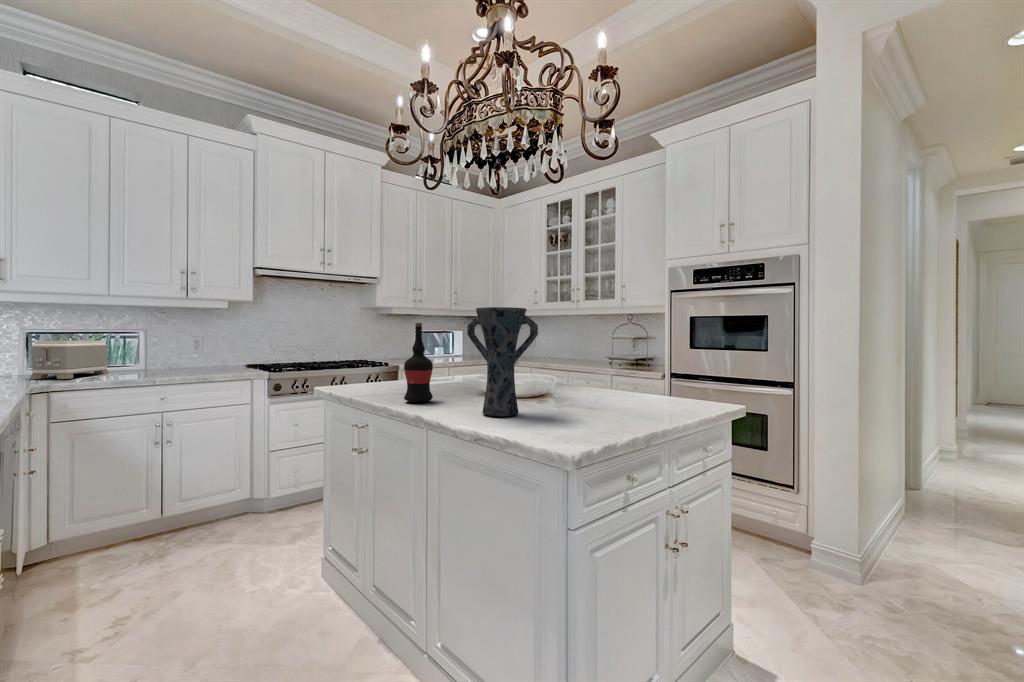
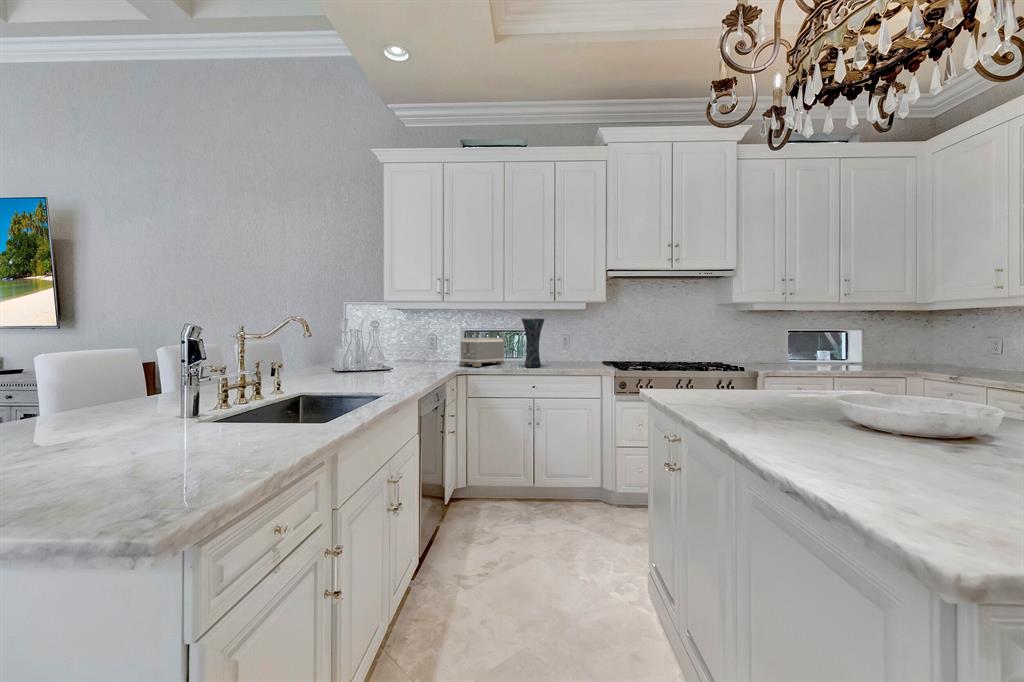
vase: present [467,307,538,417] -> present [522,319,545,367]
wine bottle: present [404,323,433,402] -> none [718,322,758,423]

